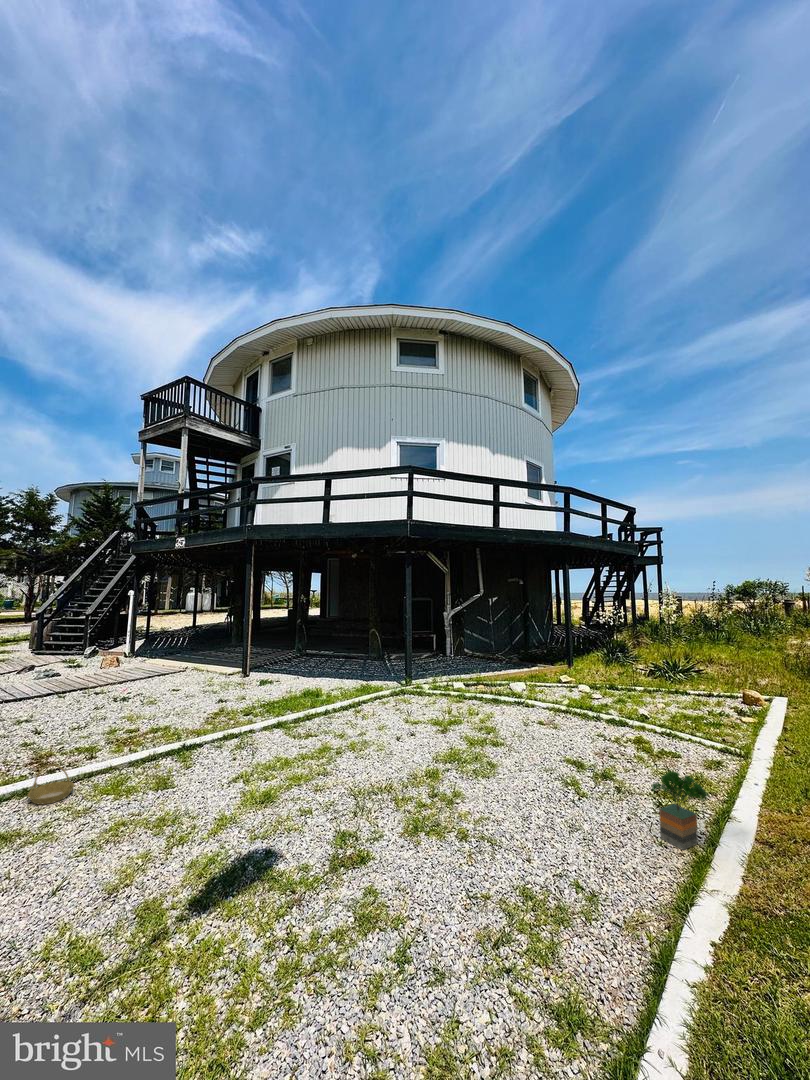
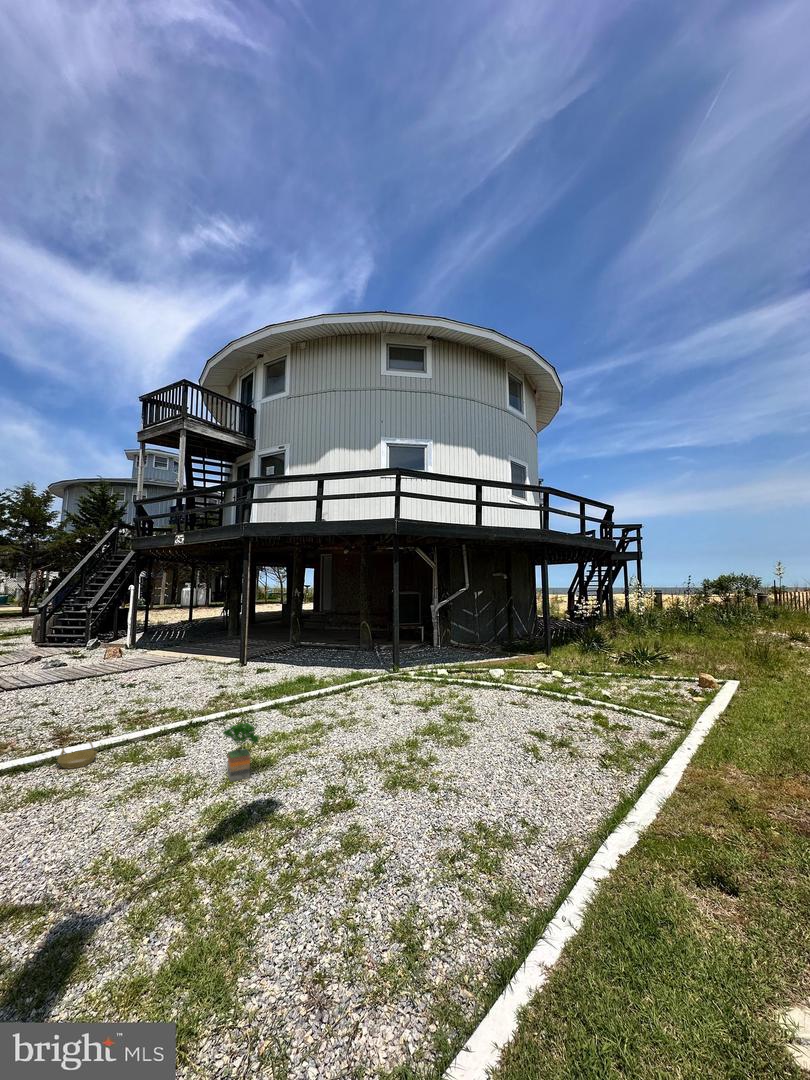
potted tree: present [652,771,708,850] -> present [223,723,258,781]

